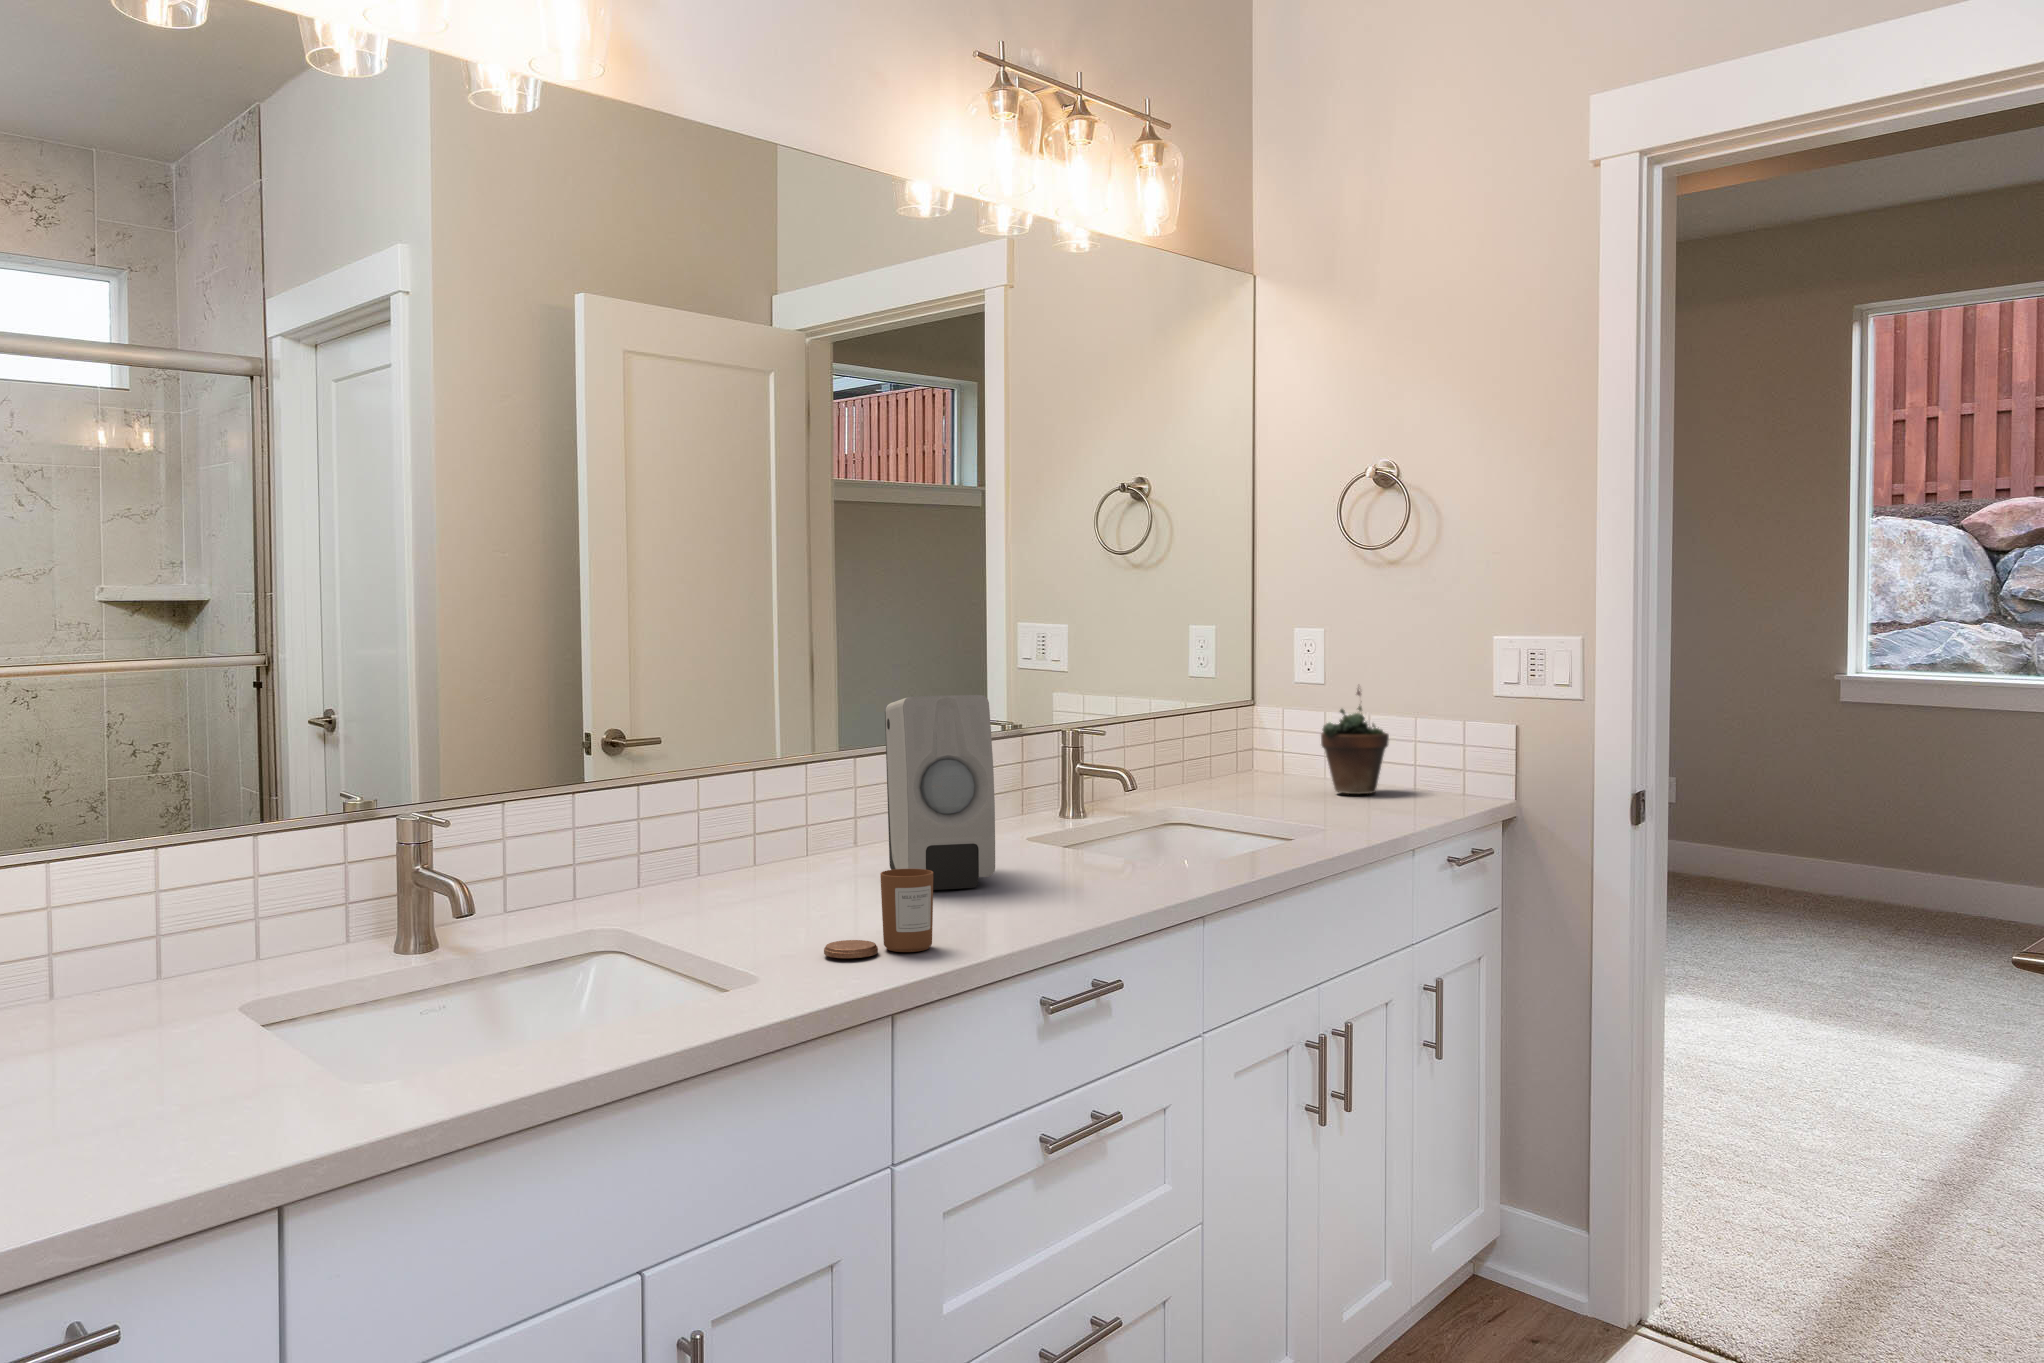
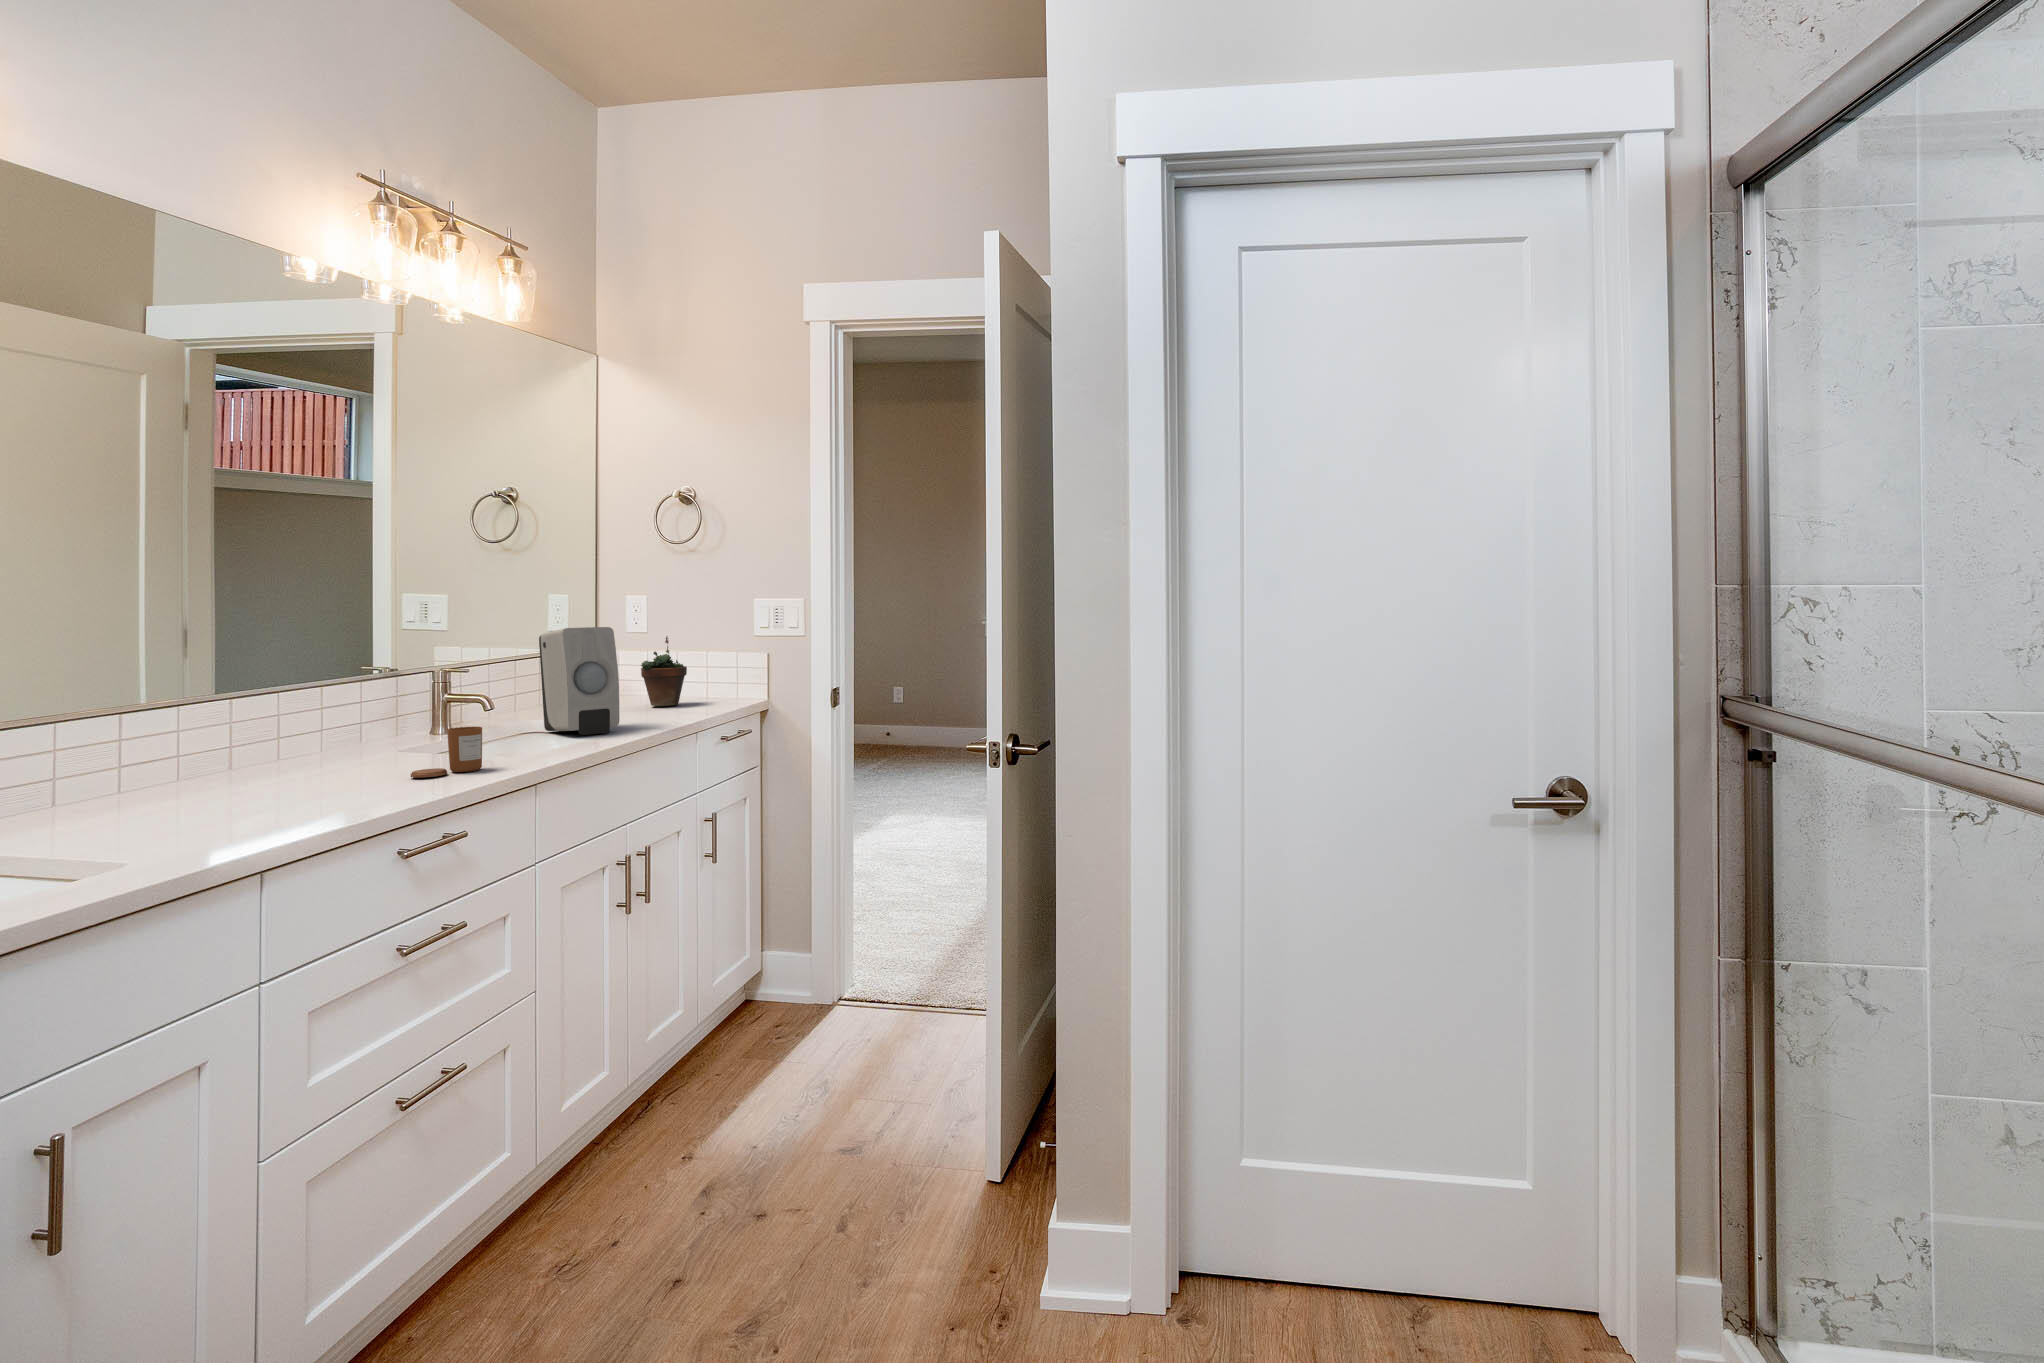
soap dispenser: present [885,695,995,890] -> present [539,627,619,735]
candle: present [824,869,933,958] -> present [411,727,482,778]

